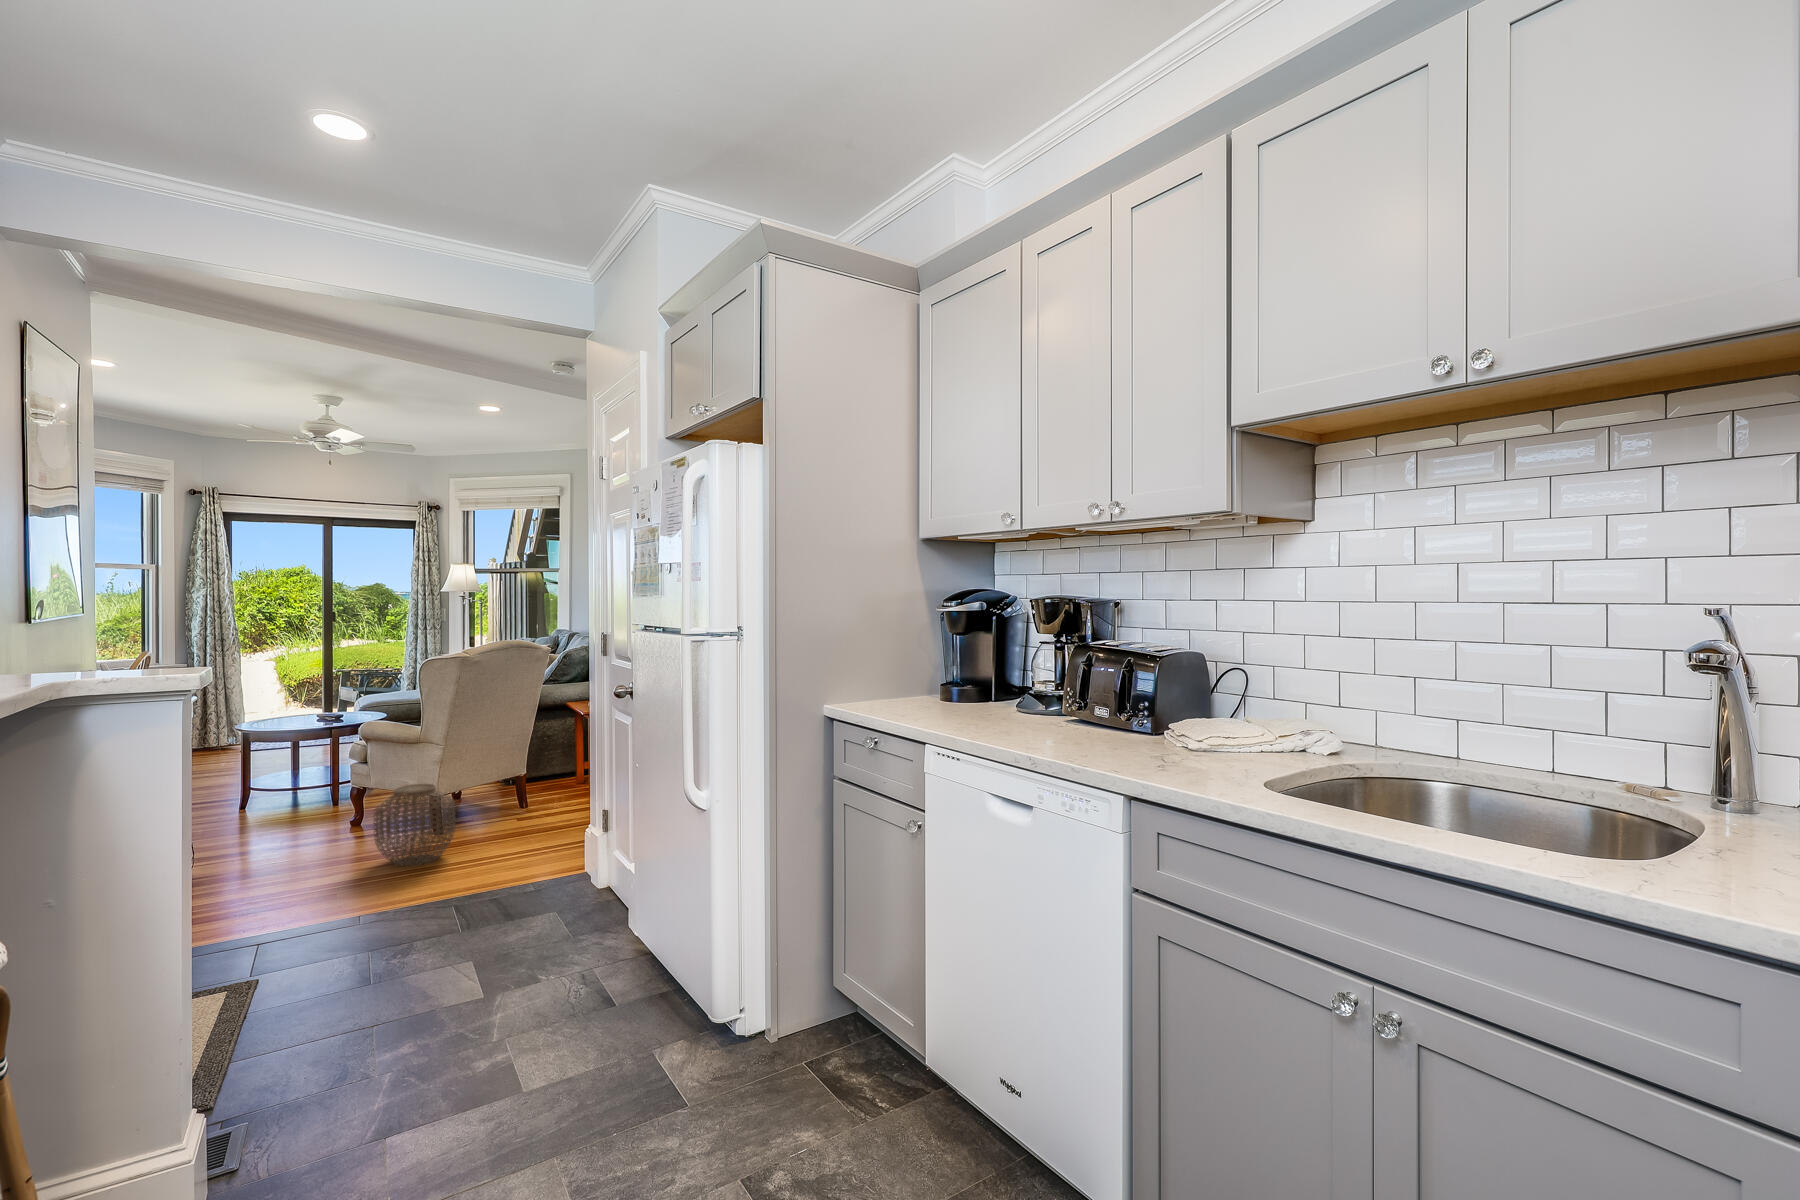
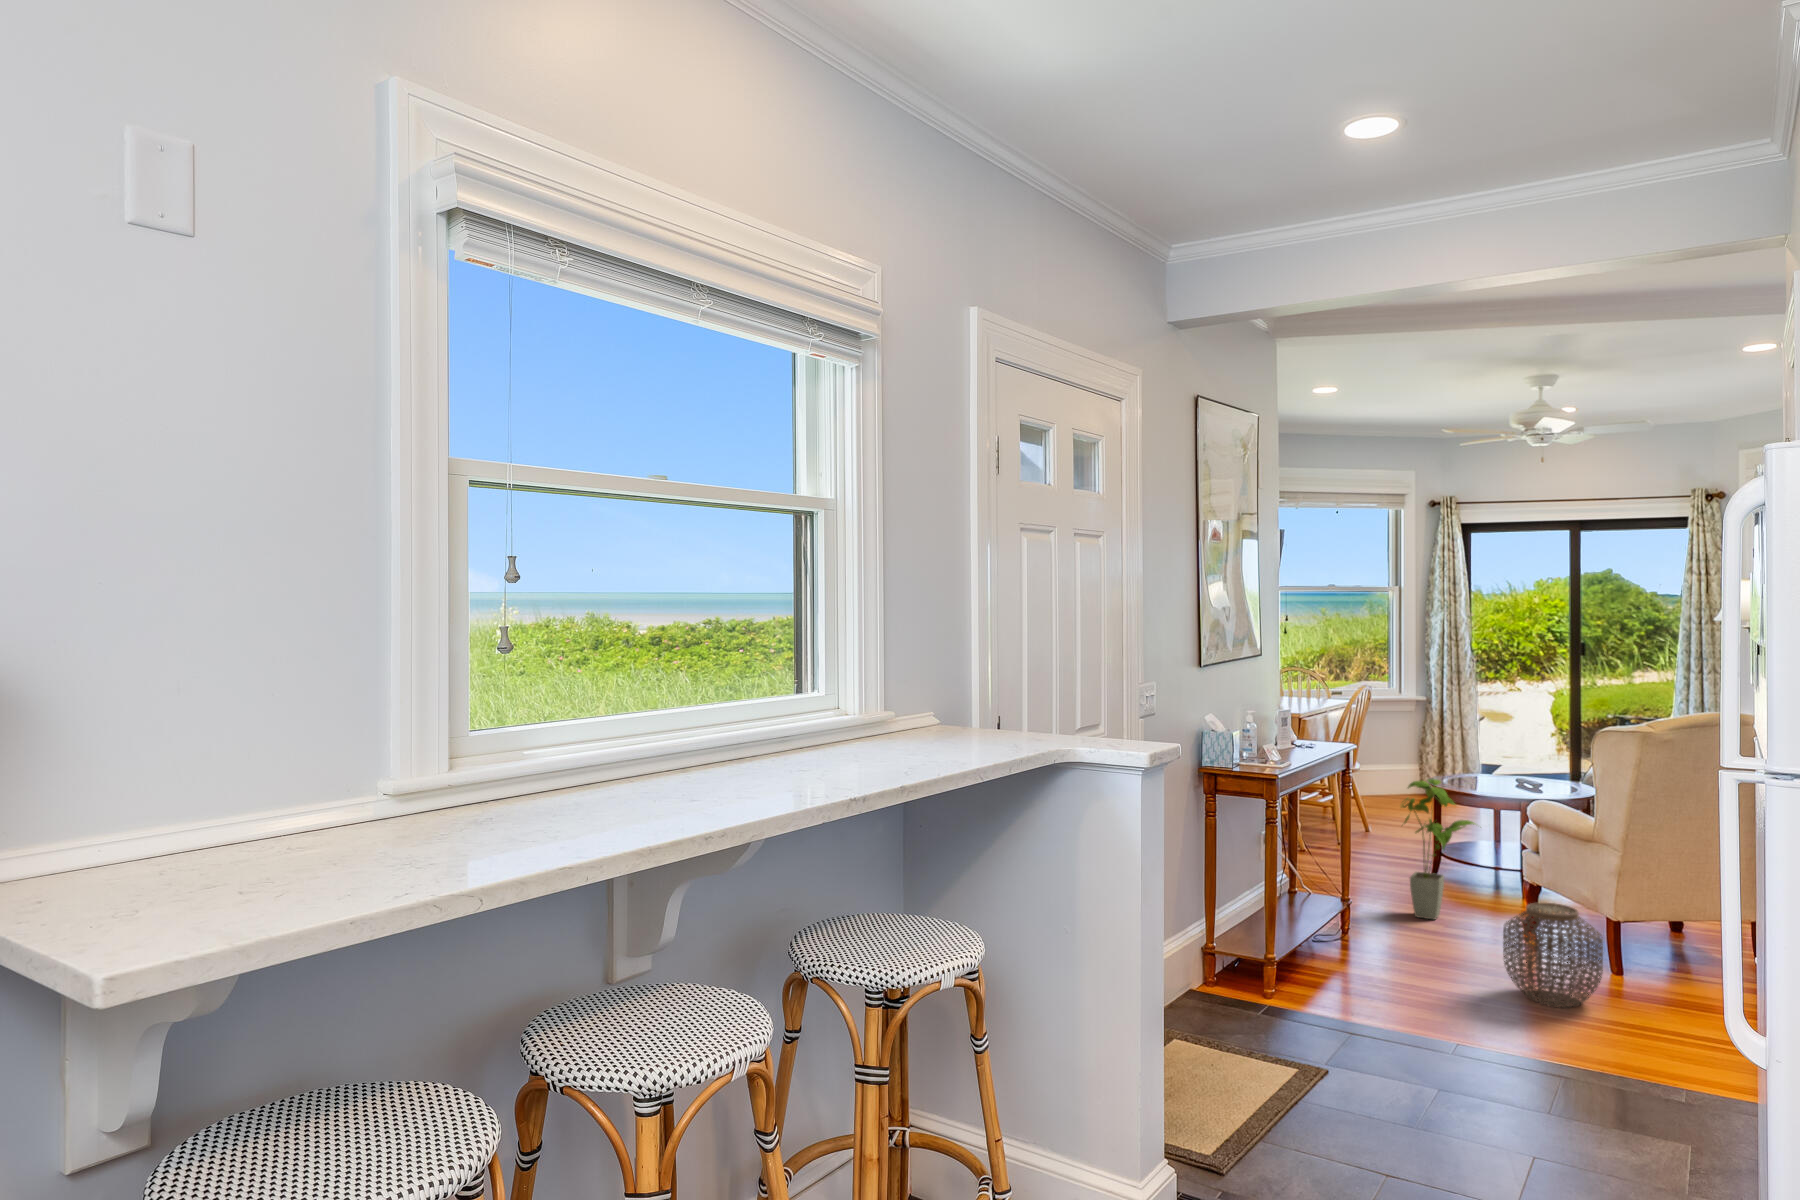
house plant: none [232,711,316,839] -> present [1401,779,1475,919]

